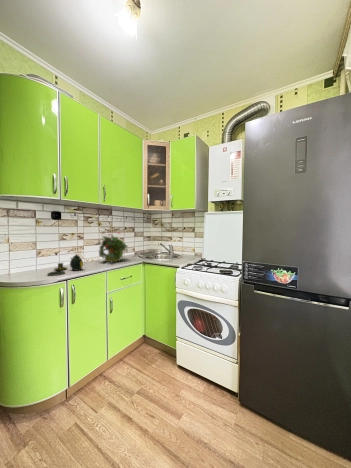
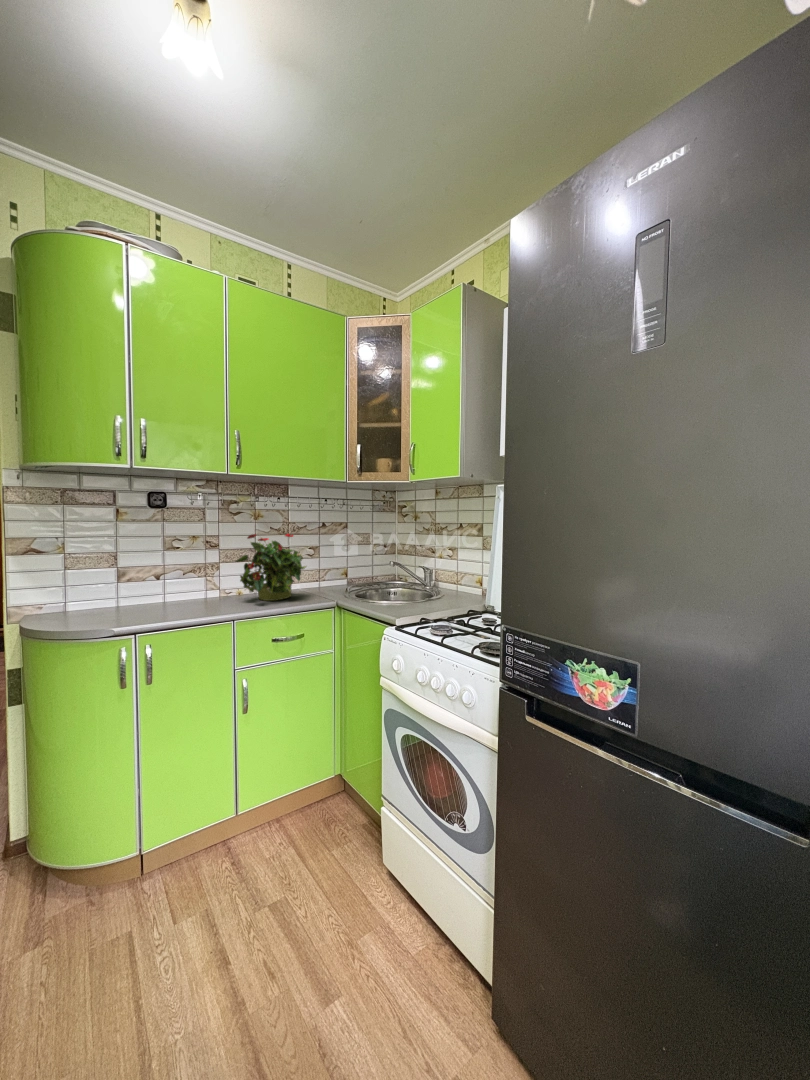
teapot: present [48,254,83,276] -> none [109,580,187,624]

